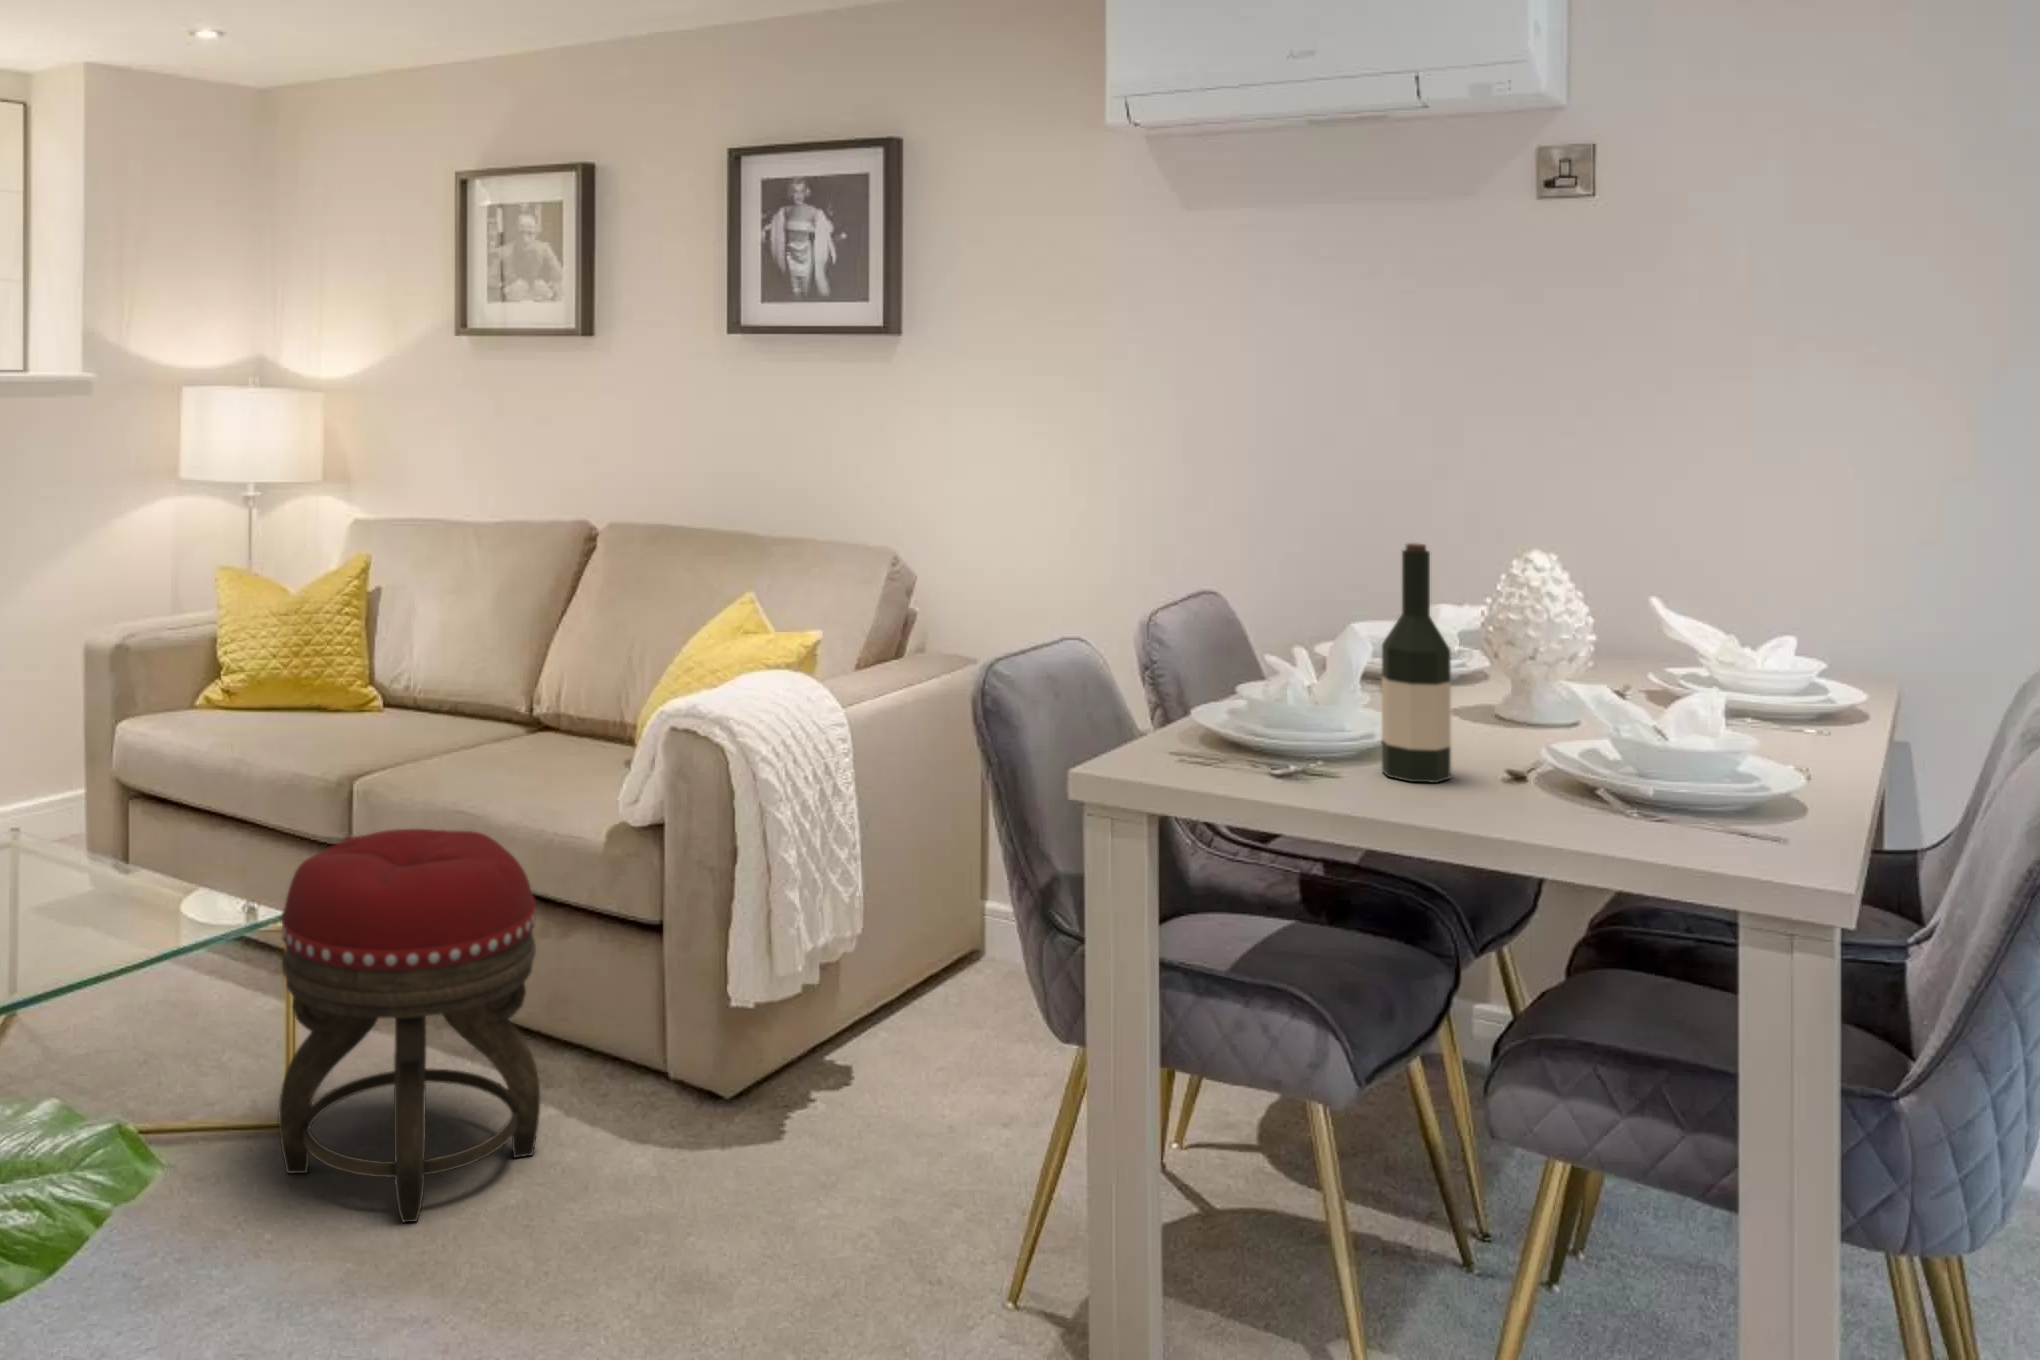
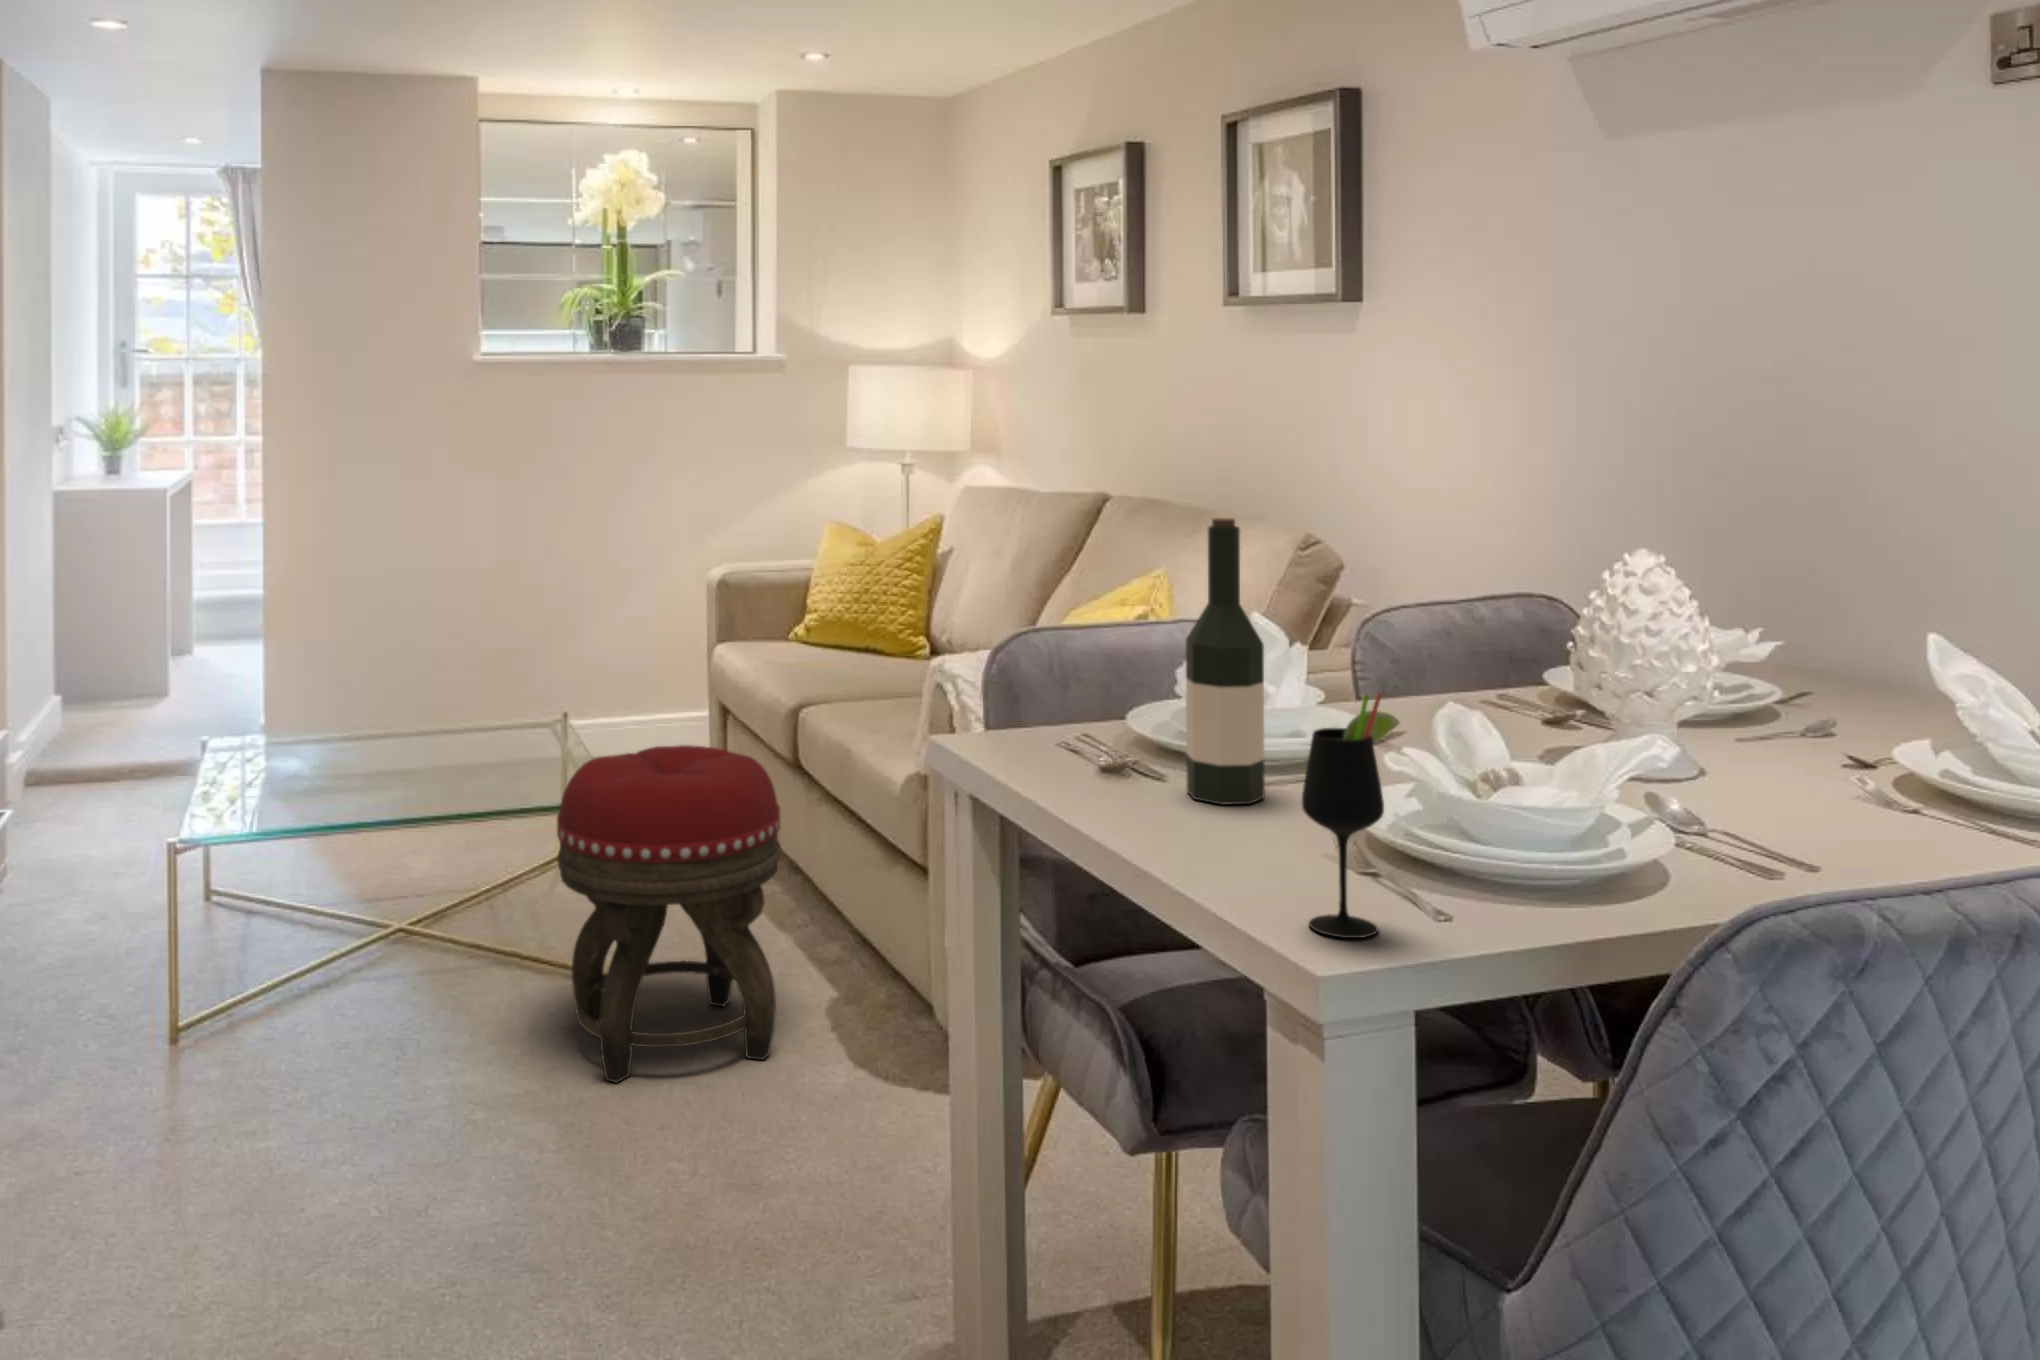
wine glass: none [1730,669,1804,857] -> present [1302,692,1400,938]

